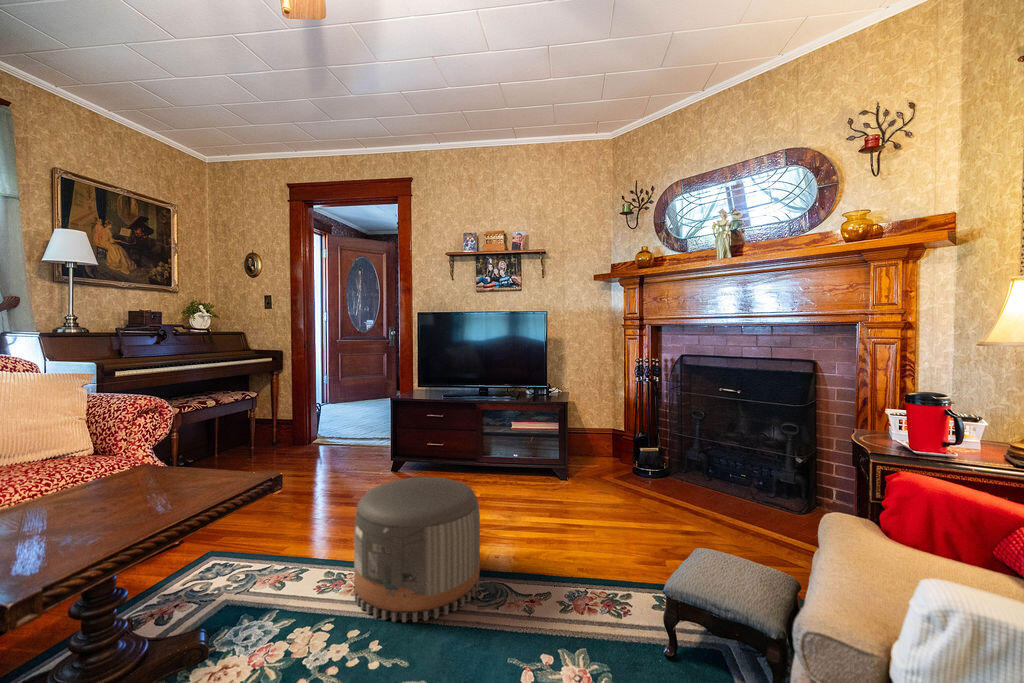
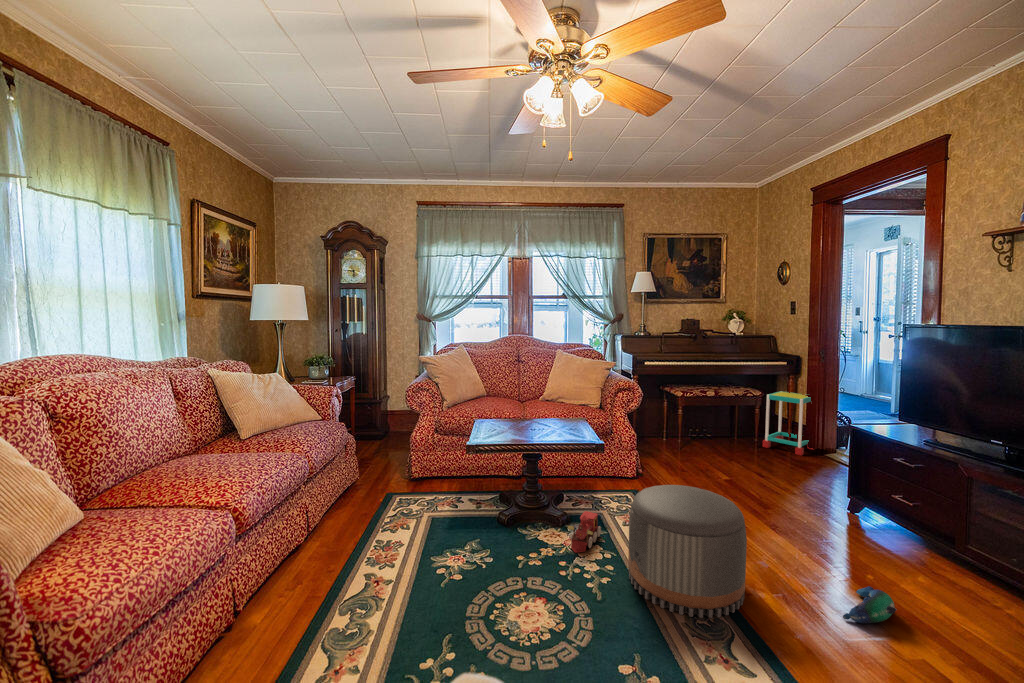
side table: none [258,390,301,455] -> present [763,391,814,455]
plush toy: none [488,503,526,533] -> present [843,586,897,624]
toy train: none [243,583,300,651] -> present [568,511,601,553]

